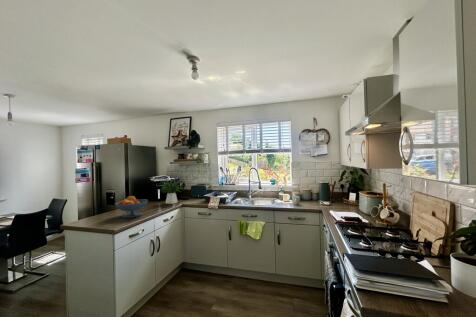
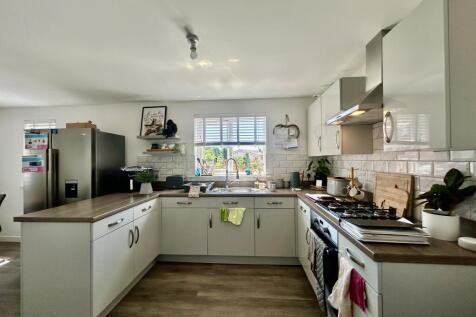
fruit bowl: present [115,196,147,218] -> none [88,183,126,206]

